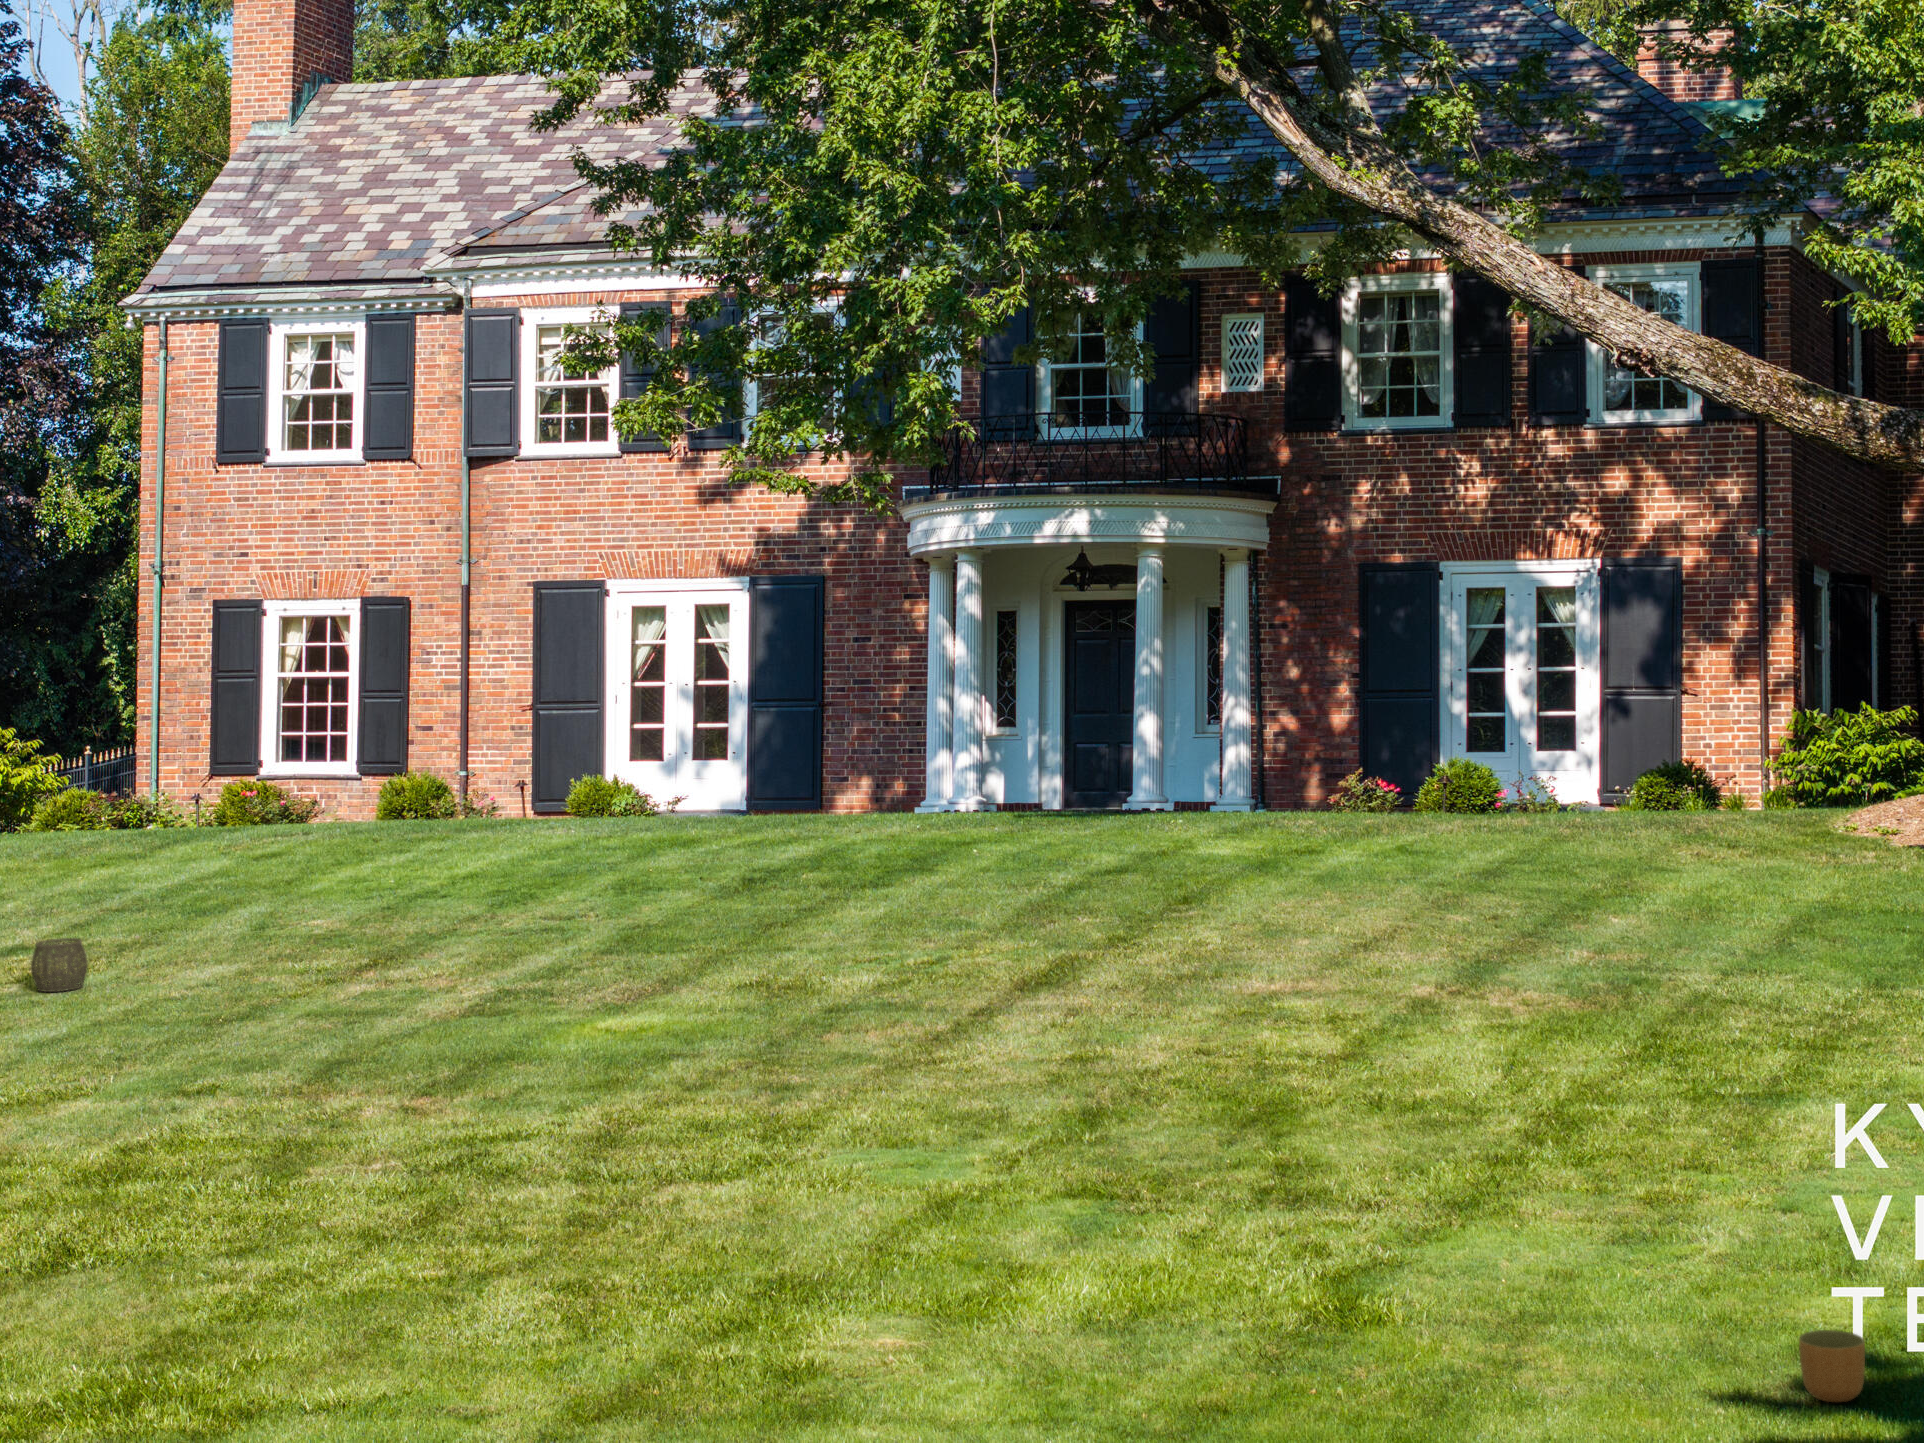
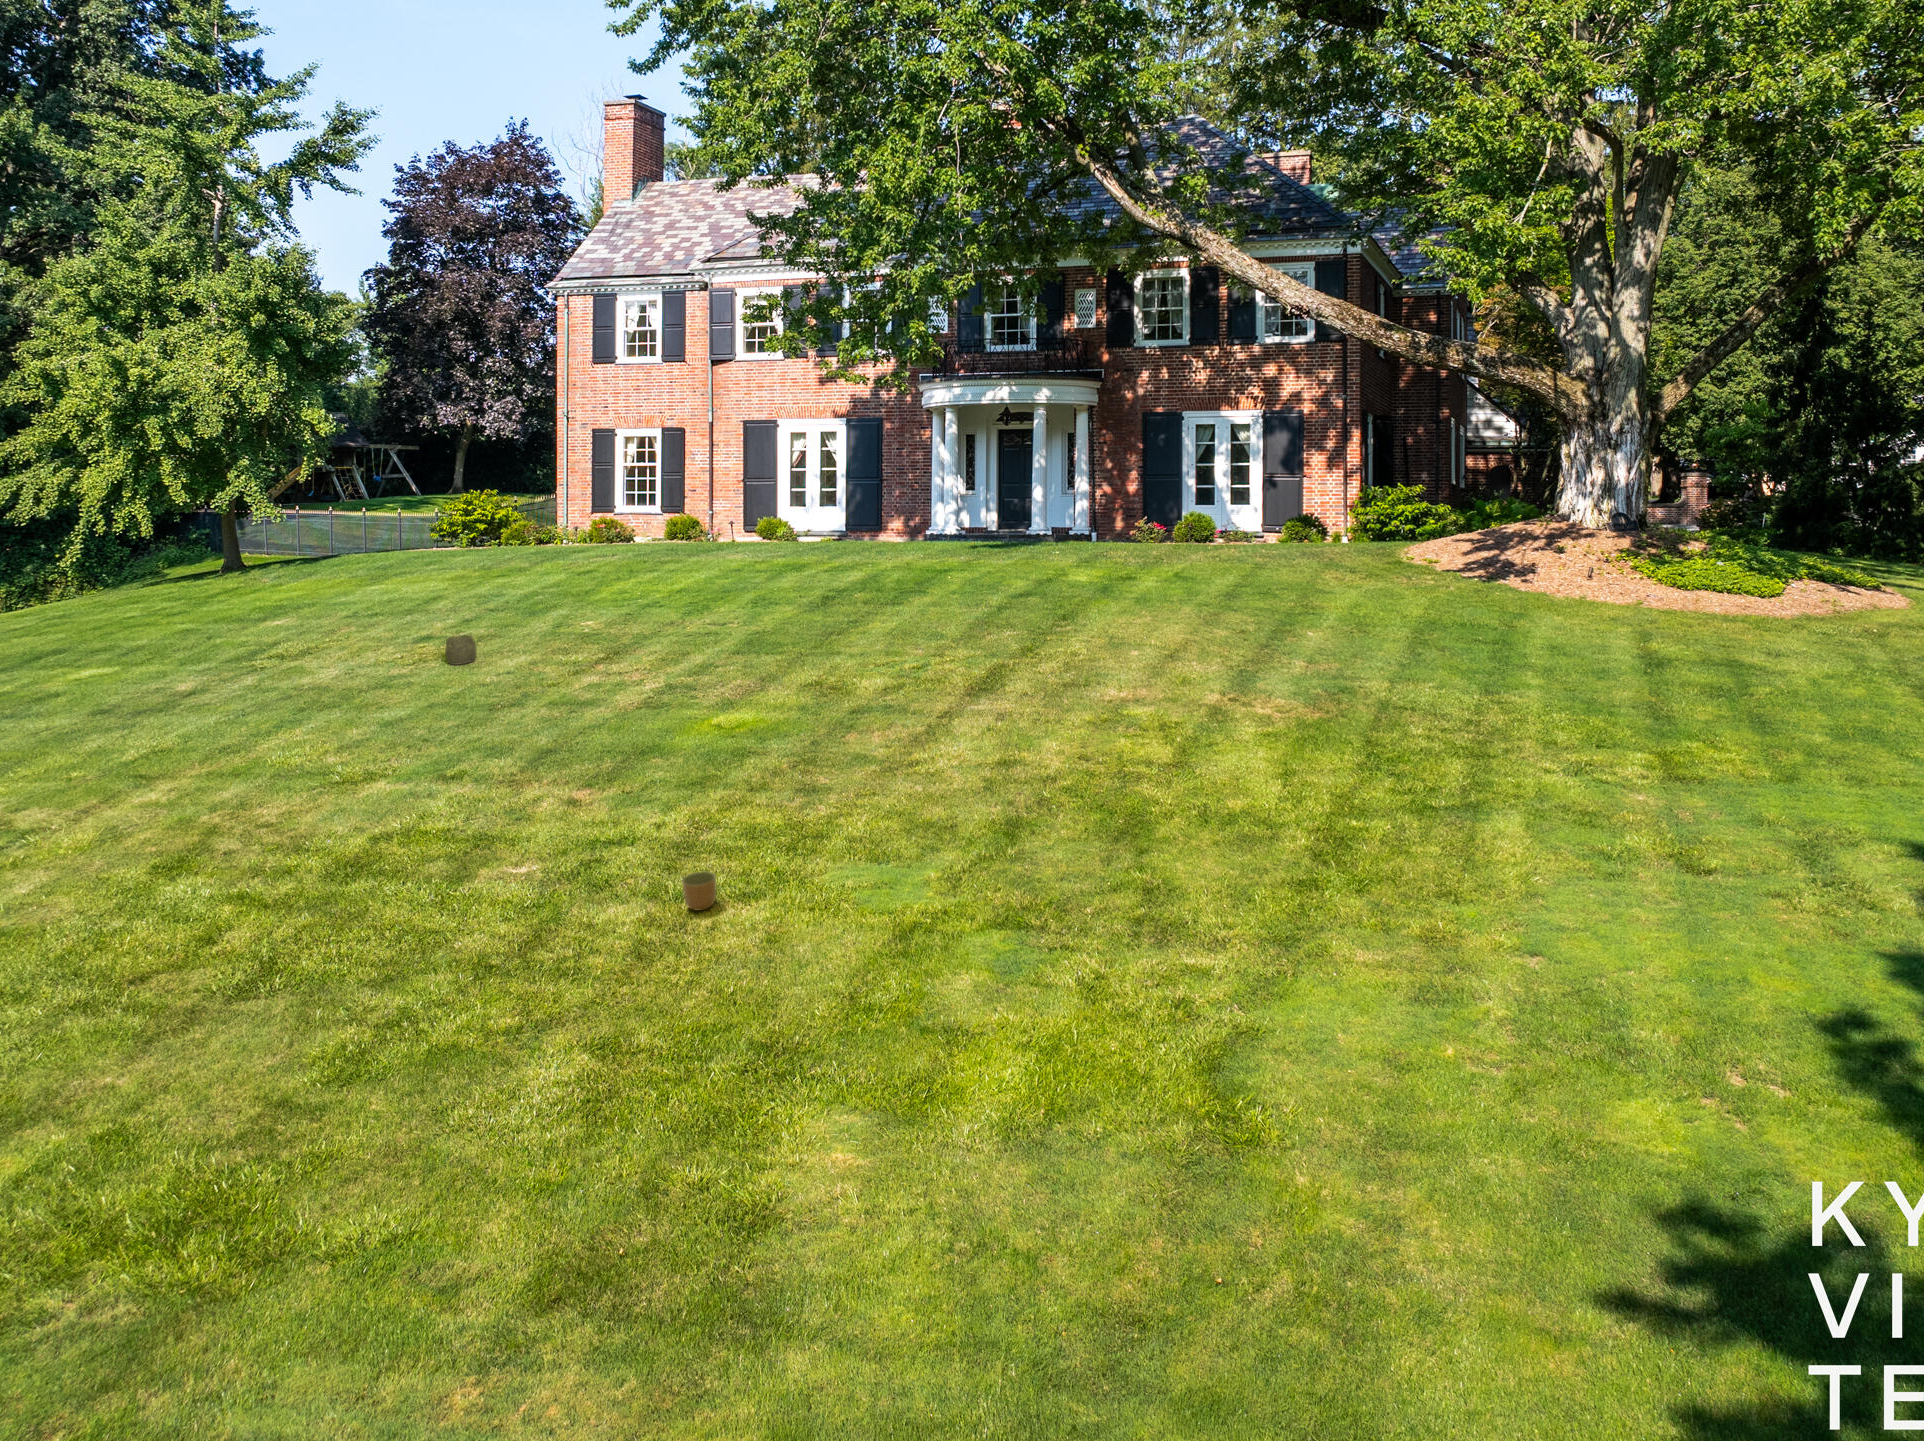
planter: present [1799,1330,1865,1402] -> present [682,872,716,910]

